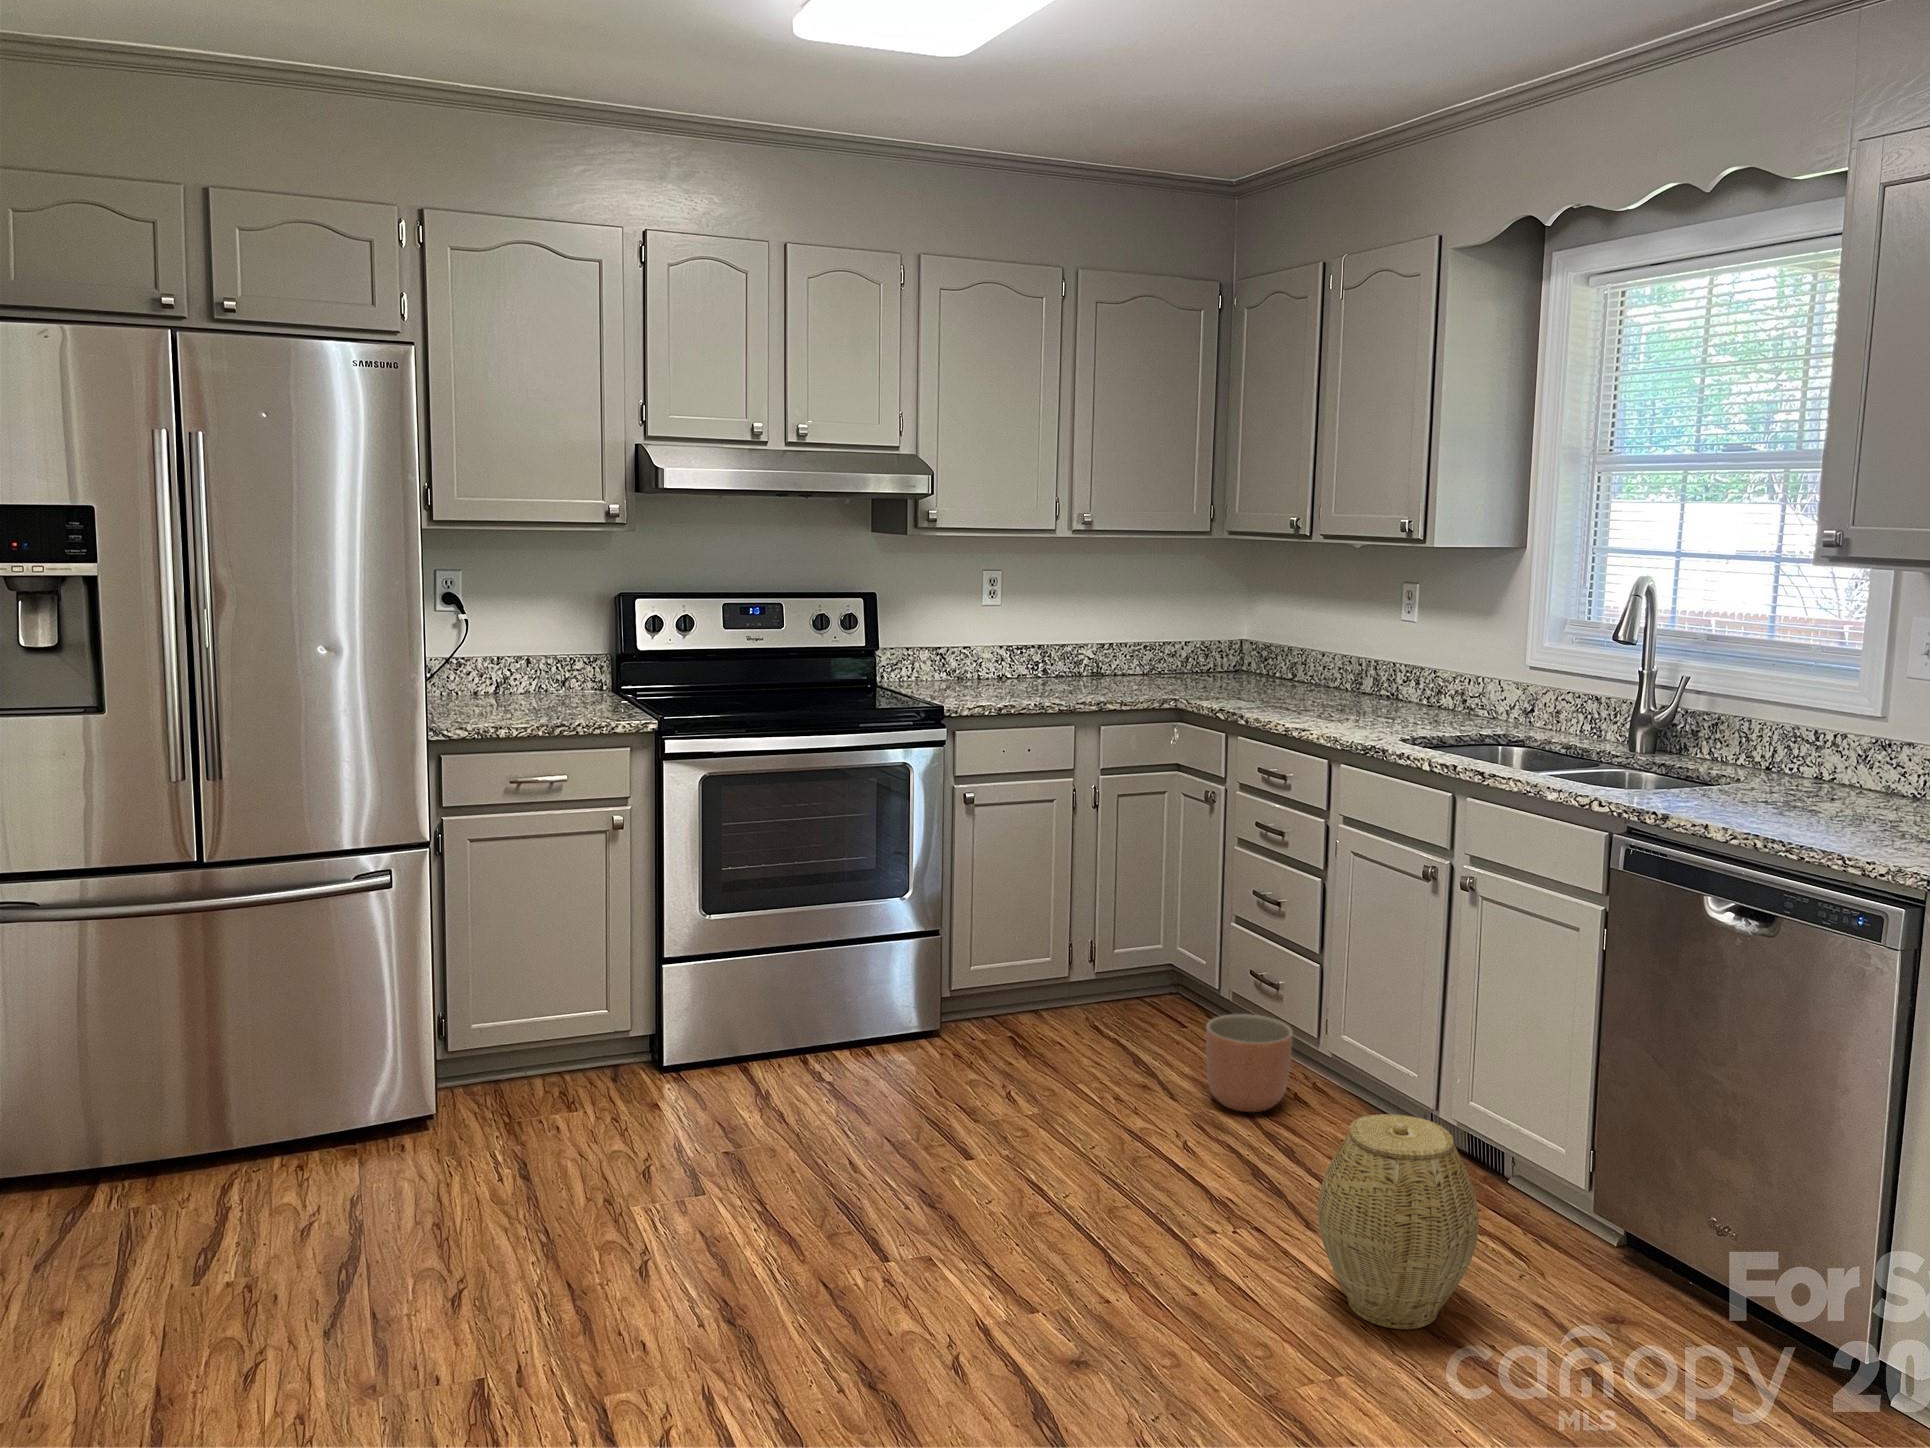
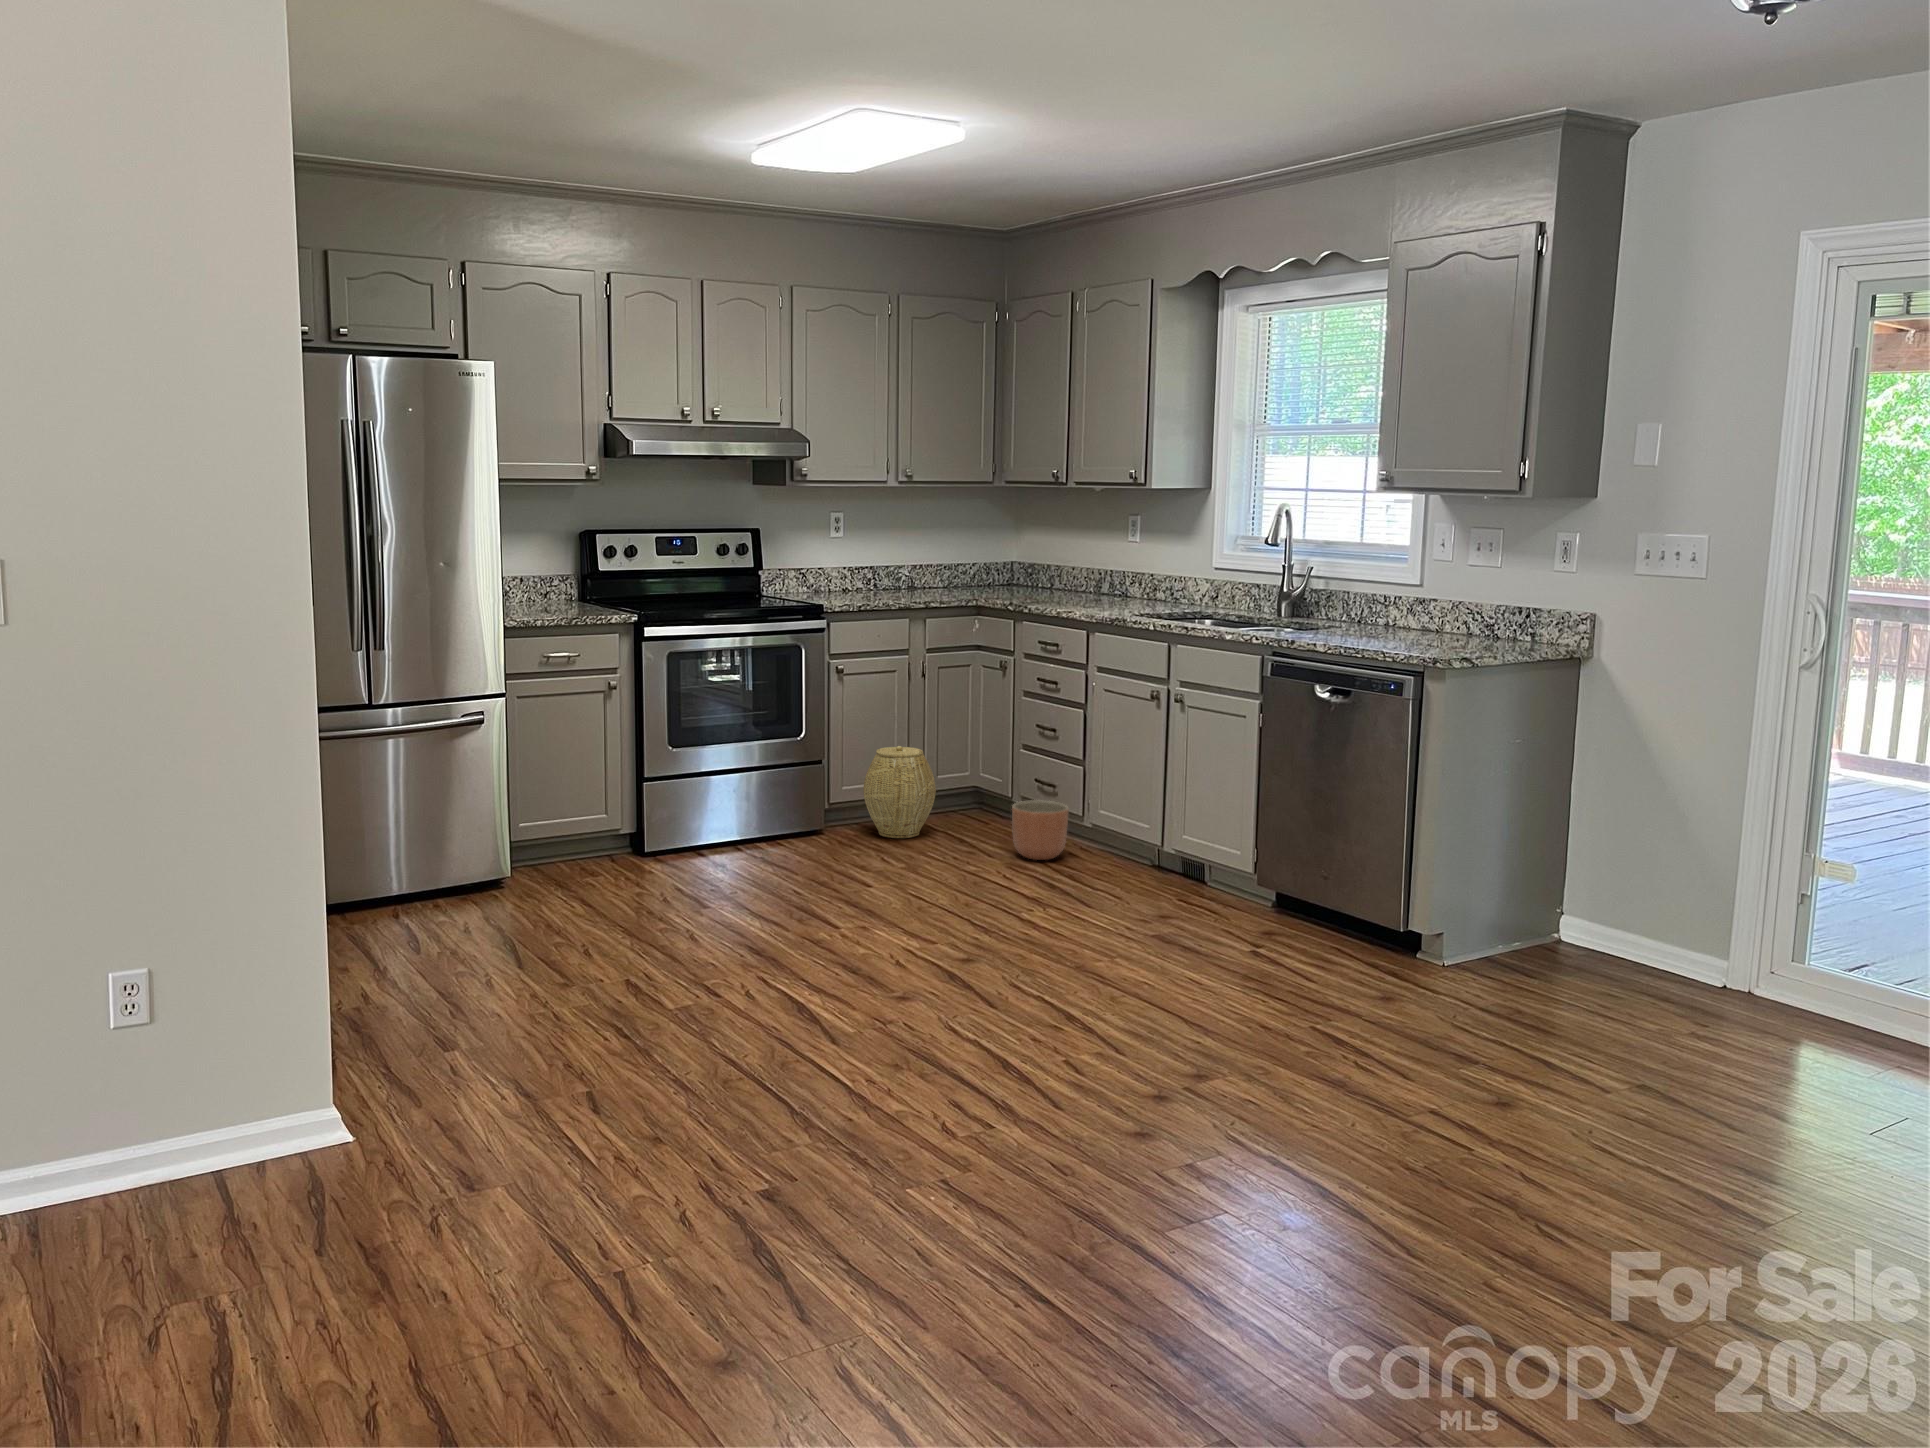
woven basket: present [1318,1114,1479,1329] -> present [863,746,936,838]

